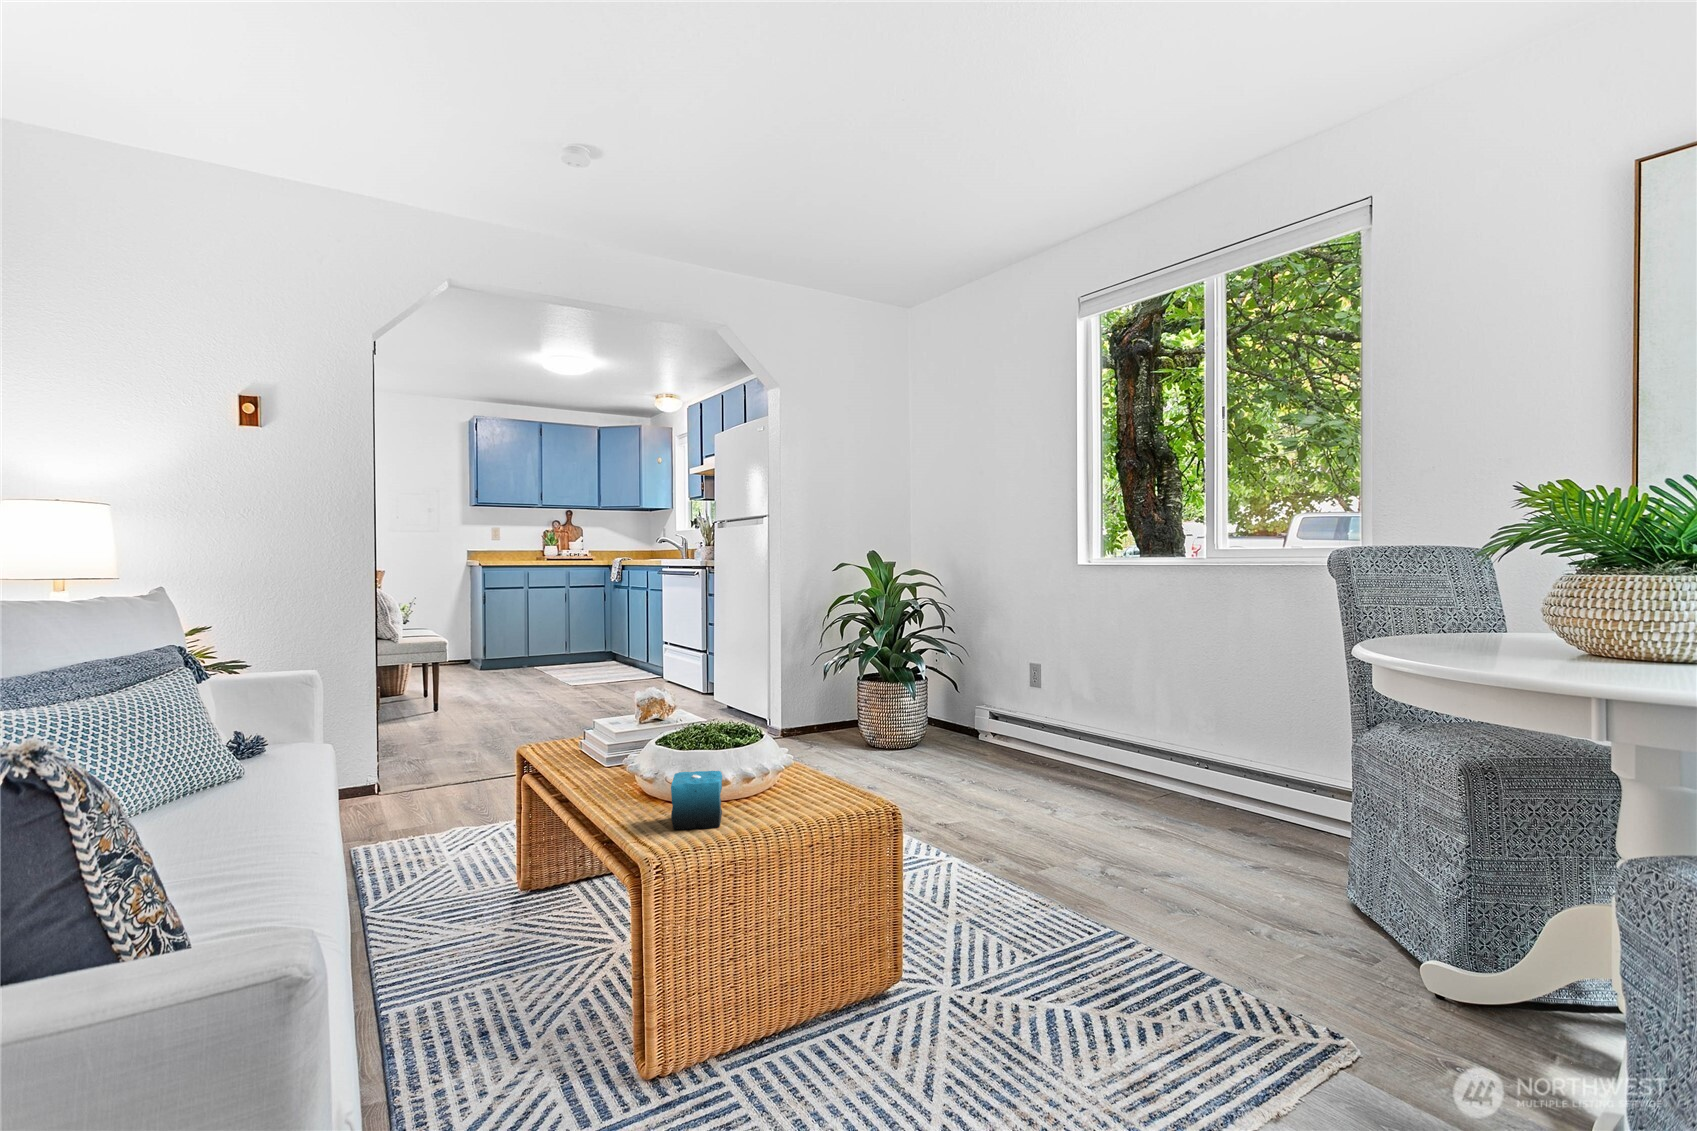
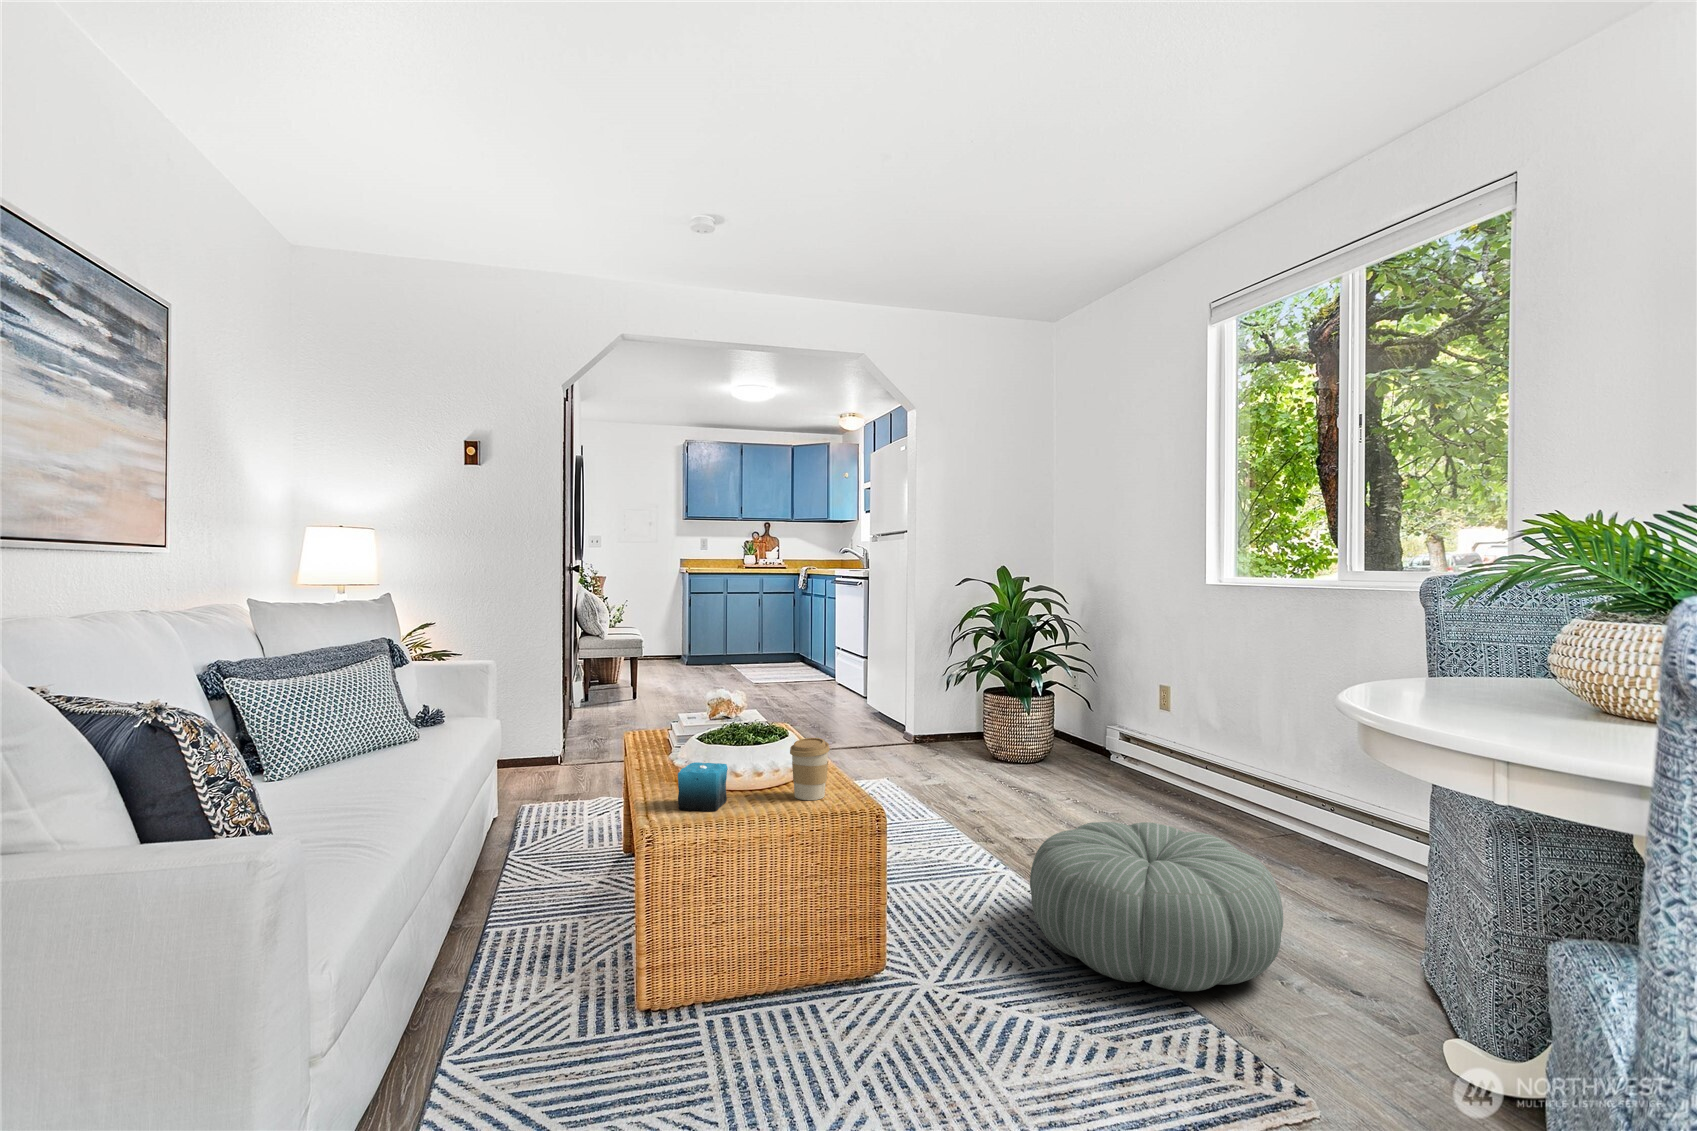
coffee cup: none [786,732,832,804] -> present [790,738,830,800]
pouf: none [1008,794,1266,957] -> present [1030,822,1283,991]

